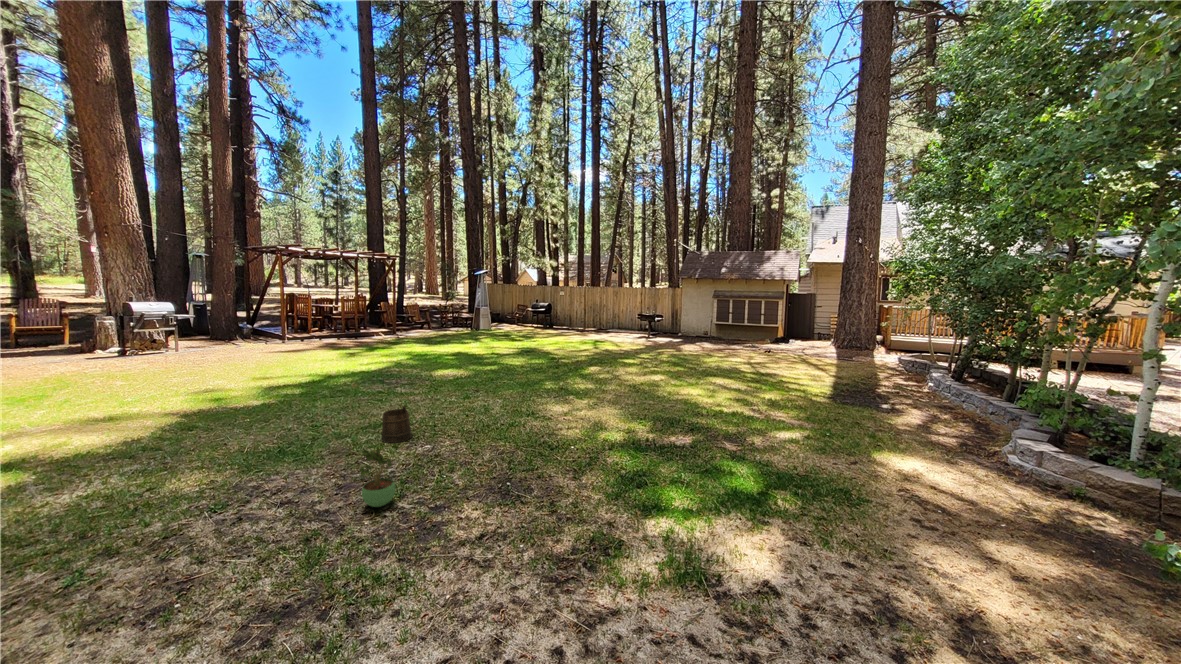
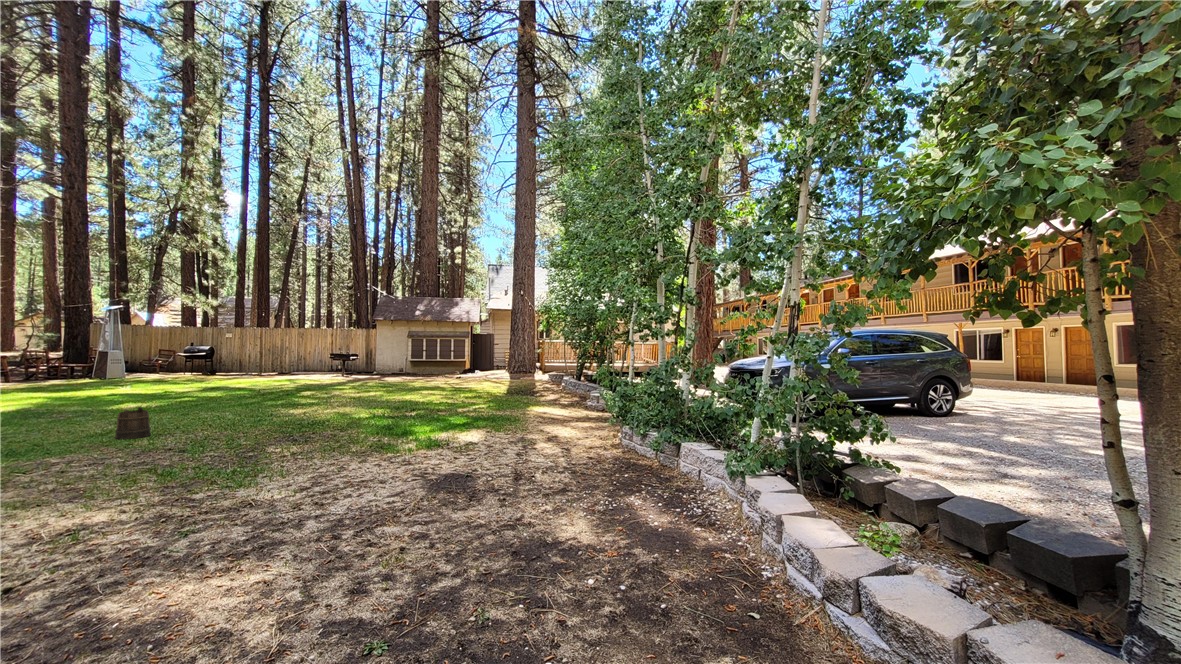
potted plant: present [360,449,395,507] -> none [158,409,197,457]

